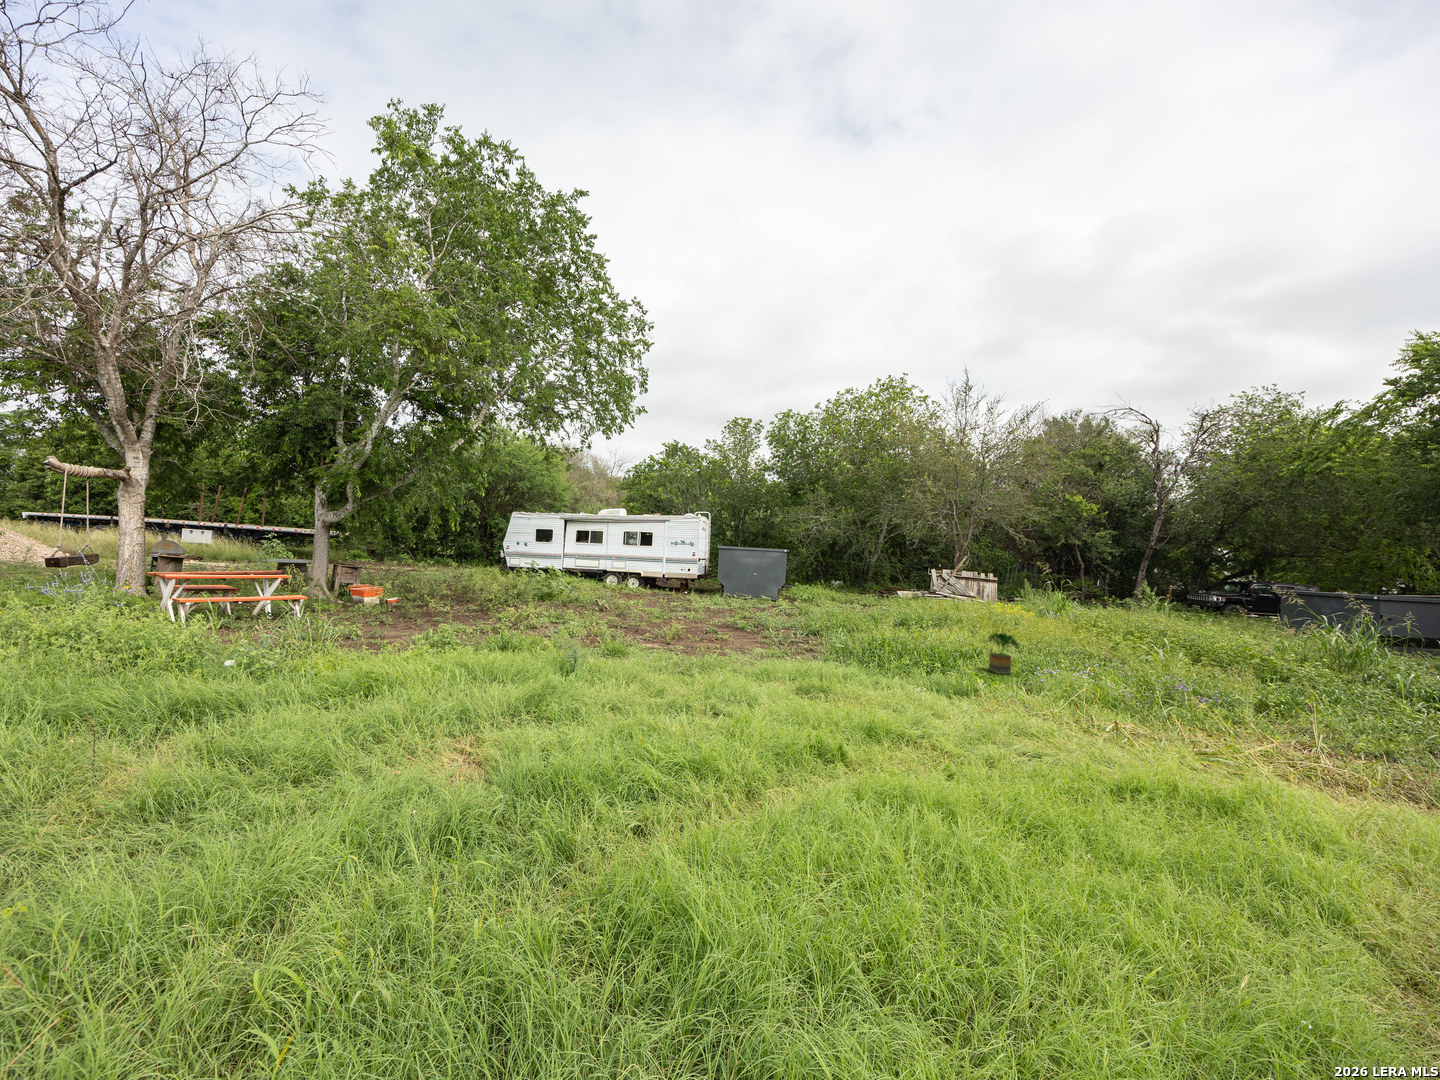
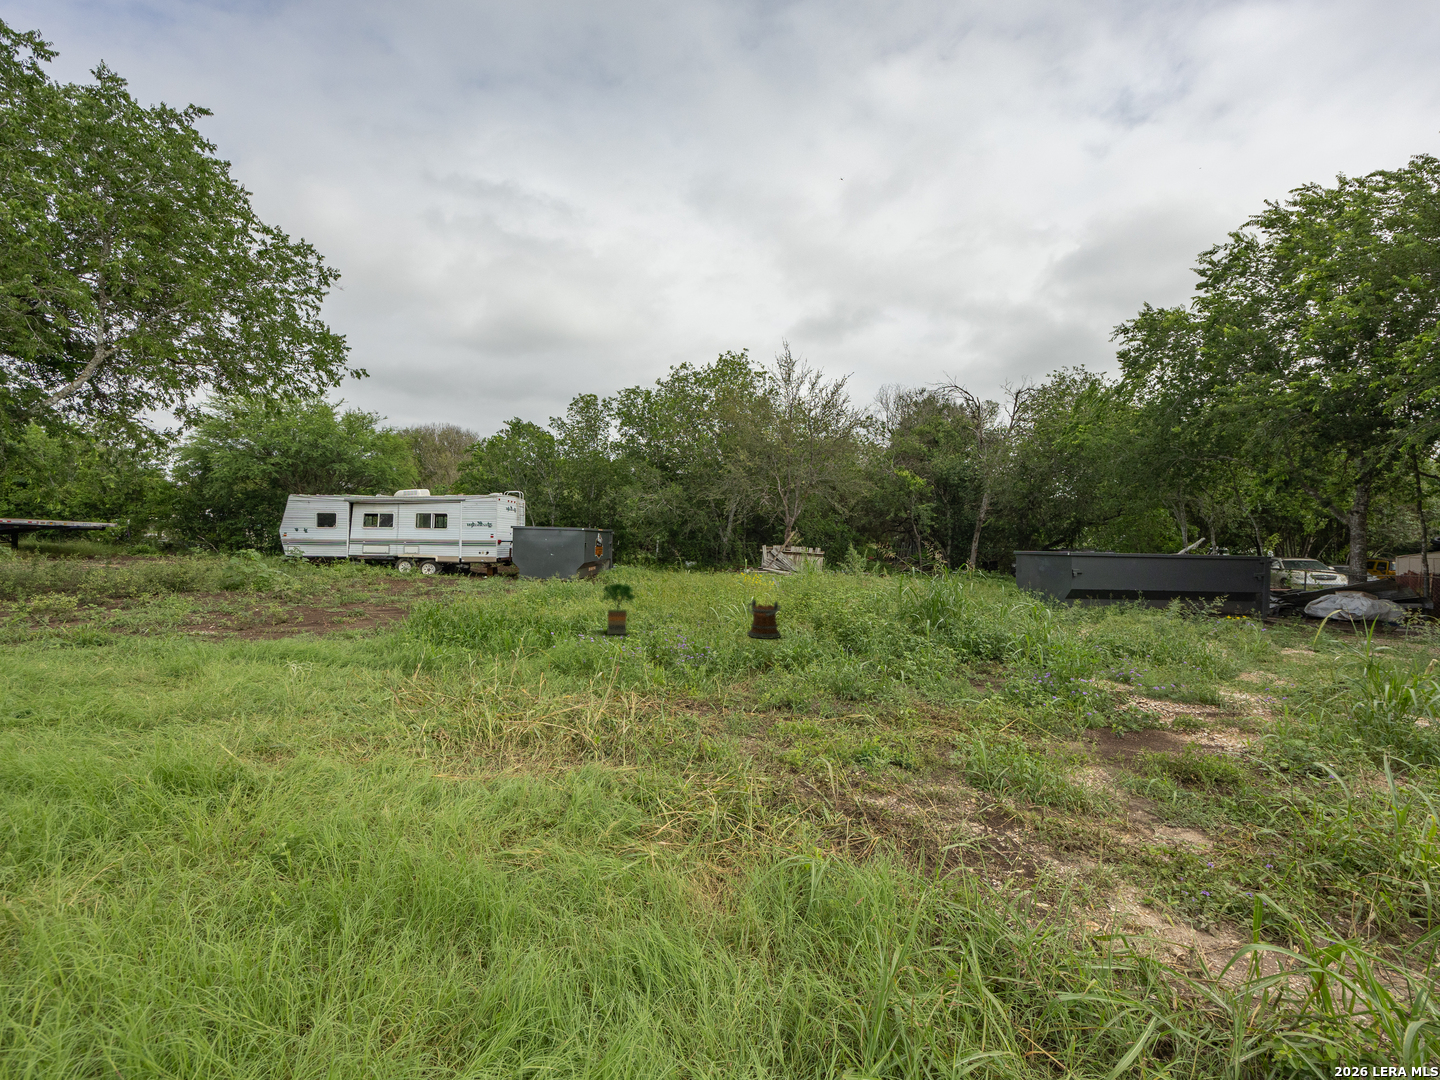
bucket: none [1105,650,1140,683] -> present [747,600,781,639]

